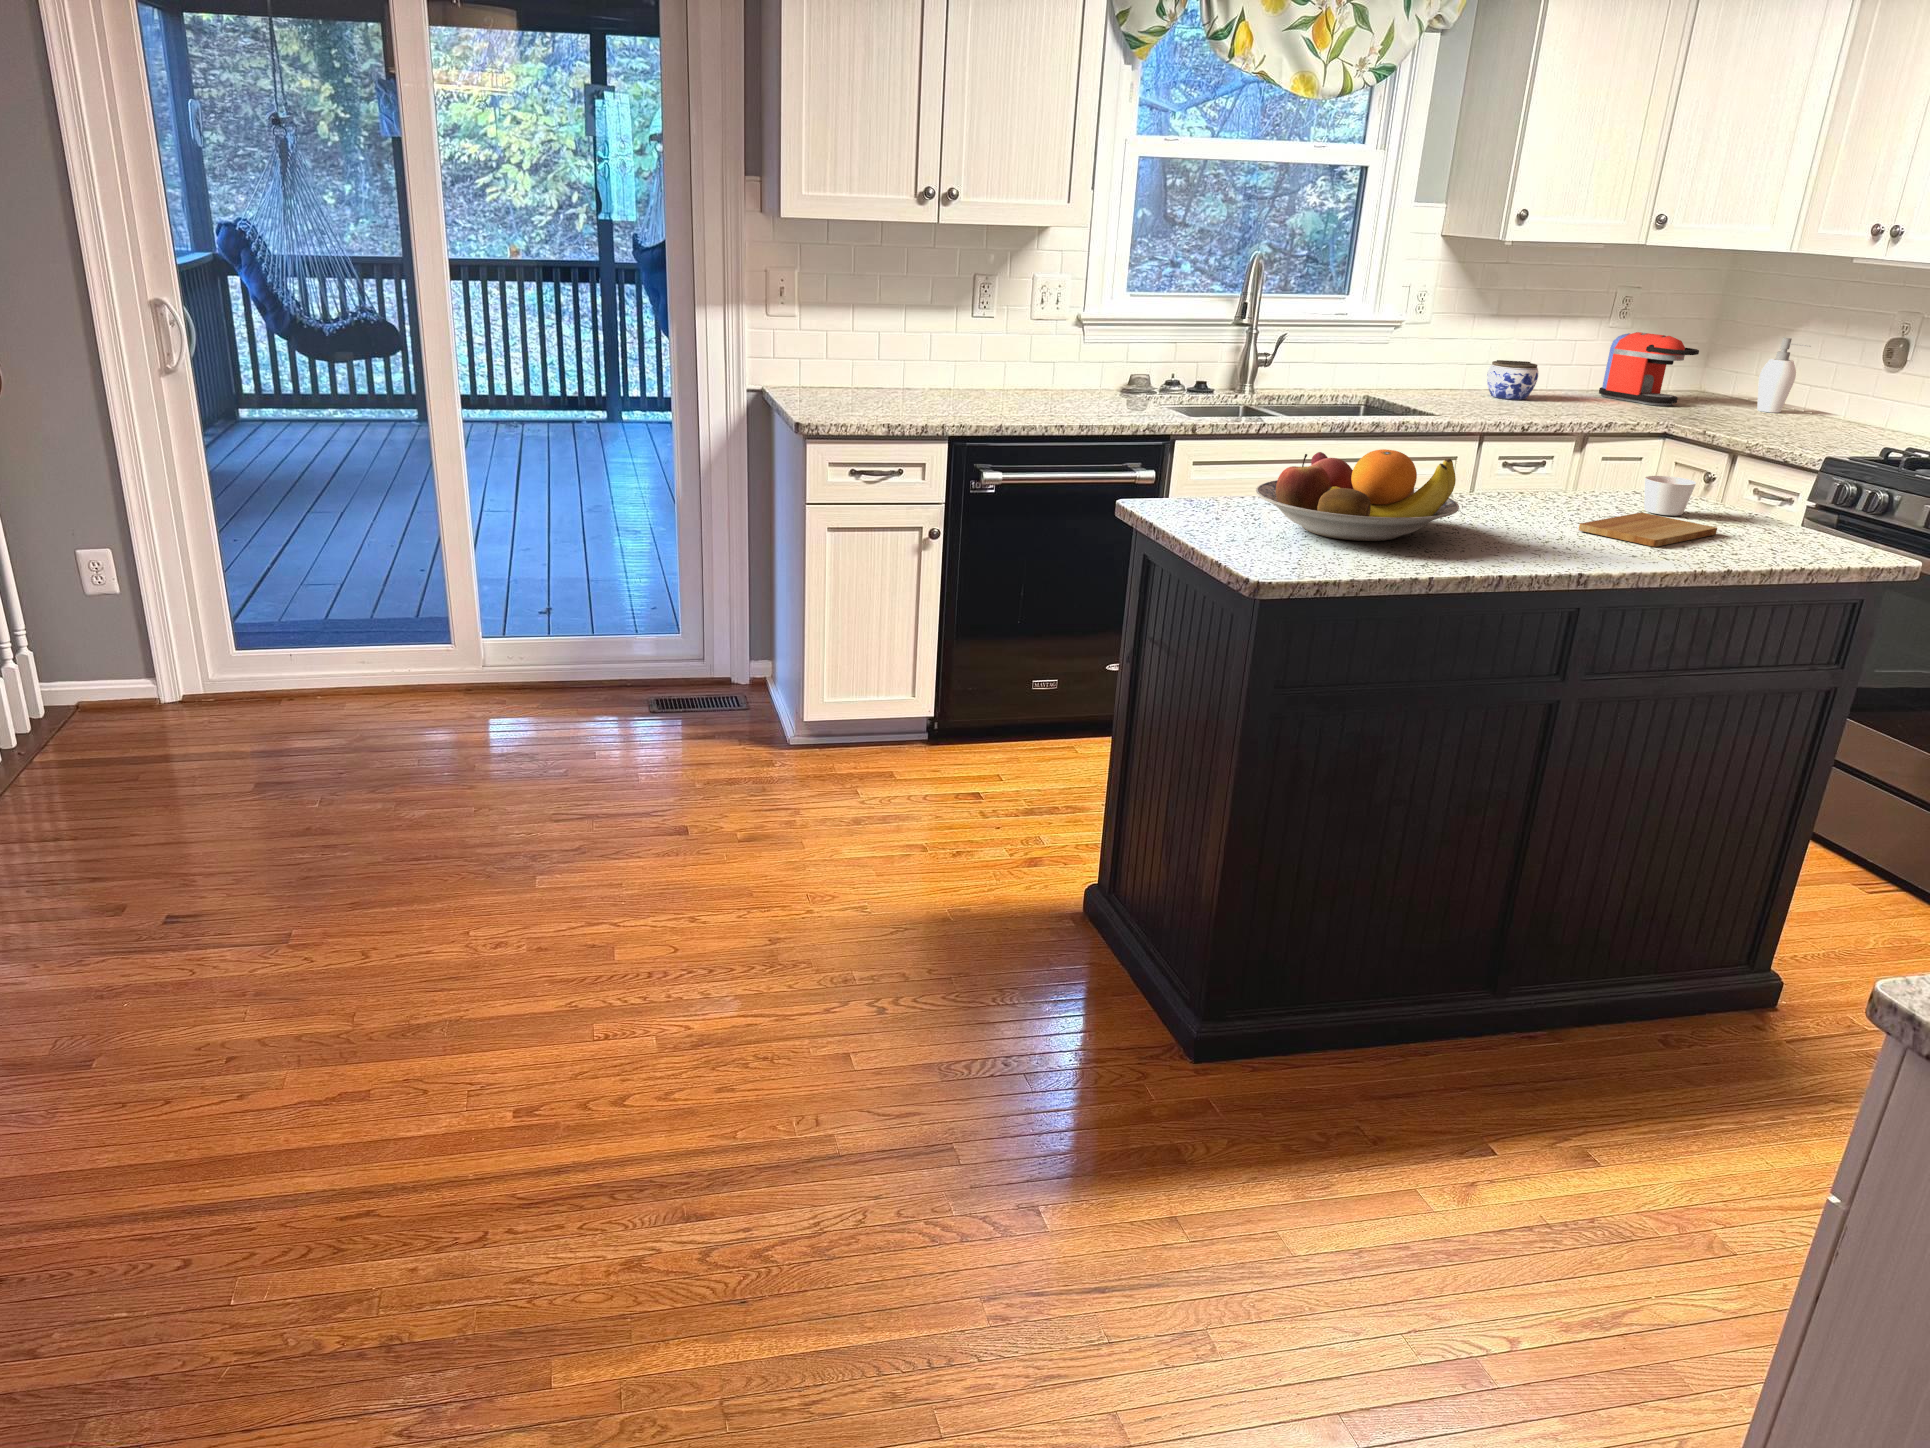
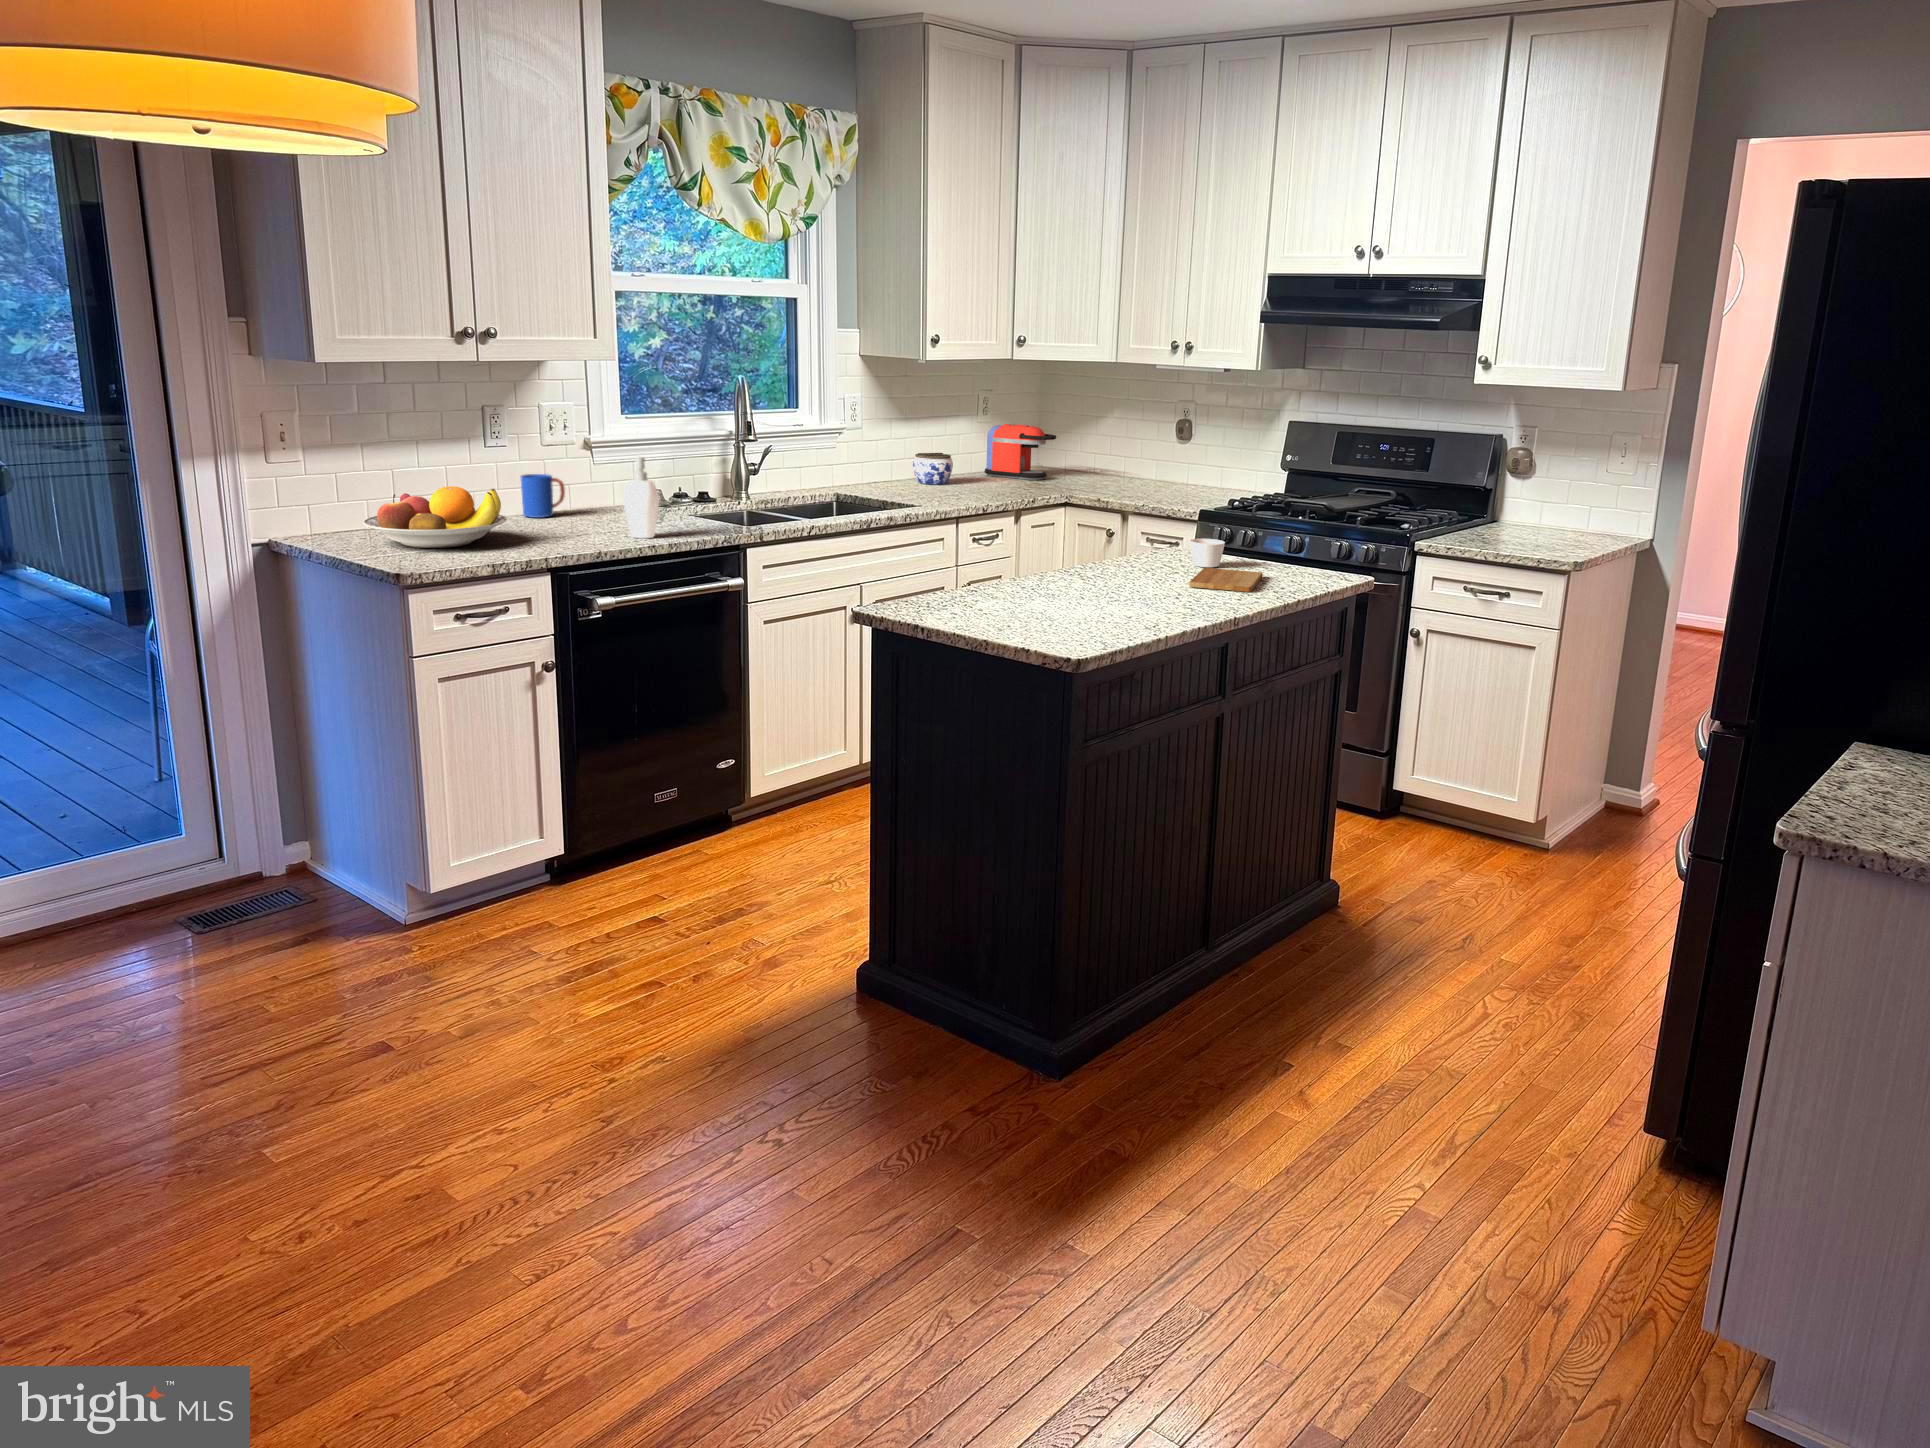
soap dispenser: present [1757,338,1811,413] -> present [623,457,663,538]
mug: none [1000,347,1043,391] -> present [520,474,565,518]
fruit bowl: present [1256,449,1459,541] -> present [363,486,507,548]

